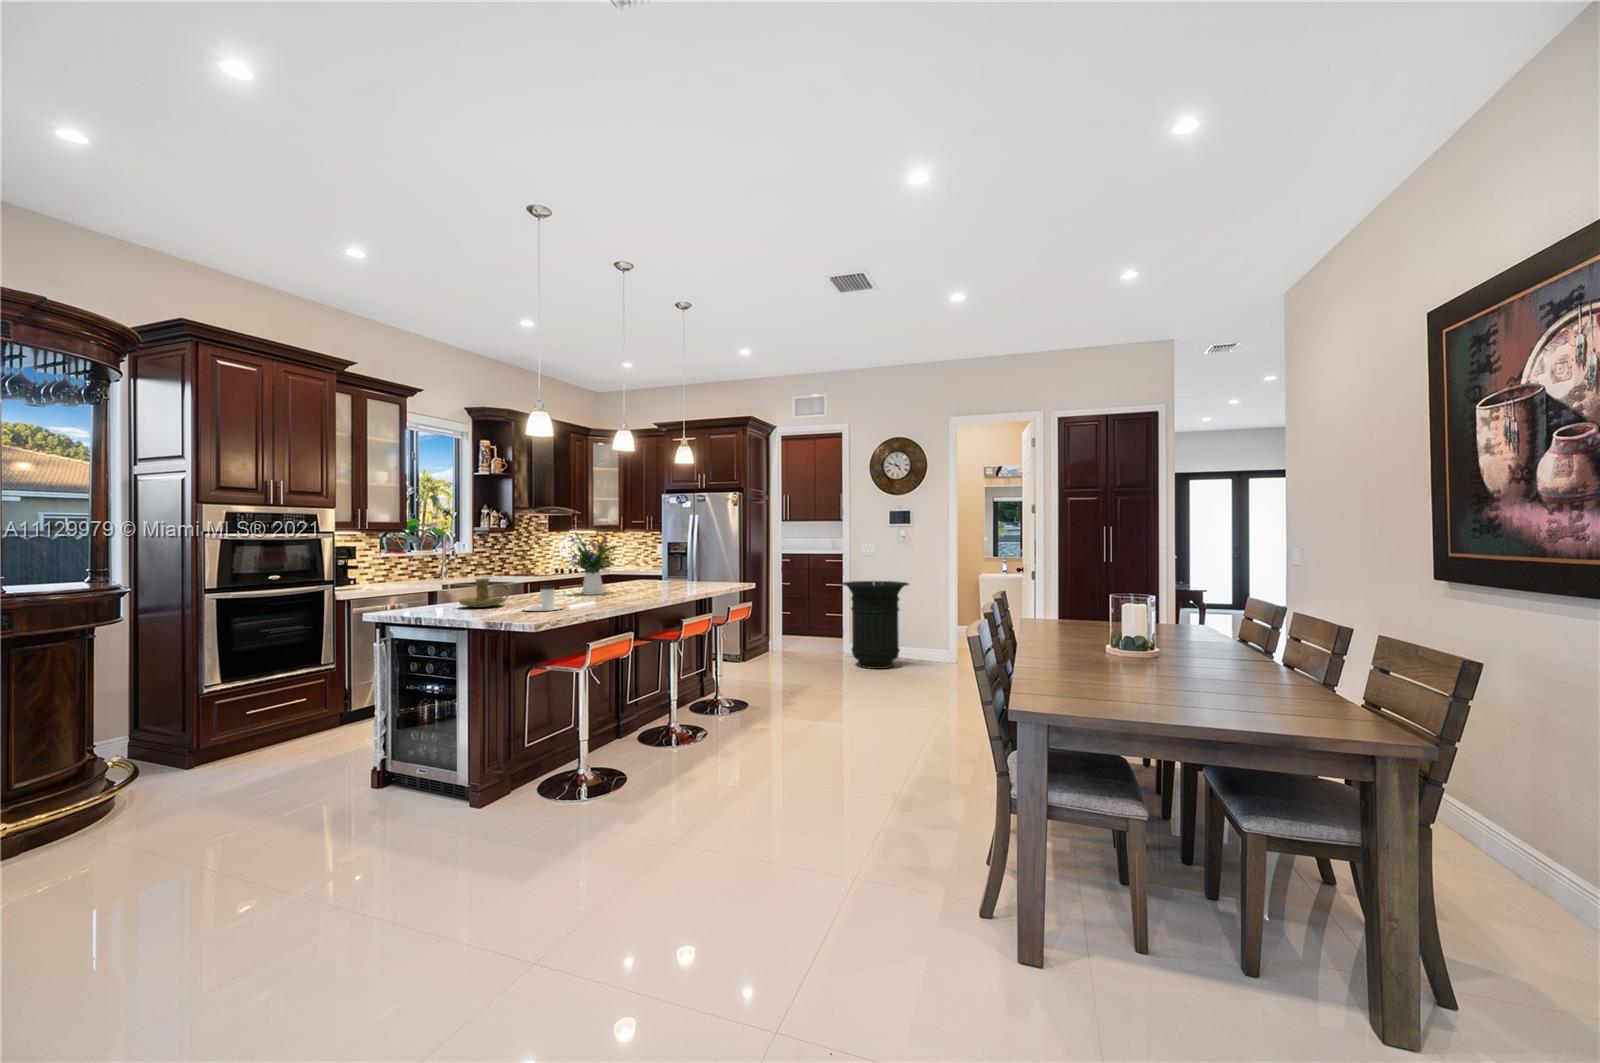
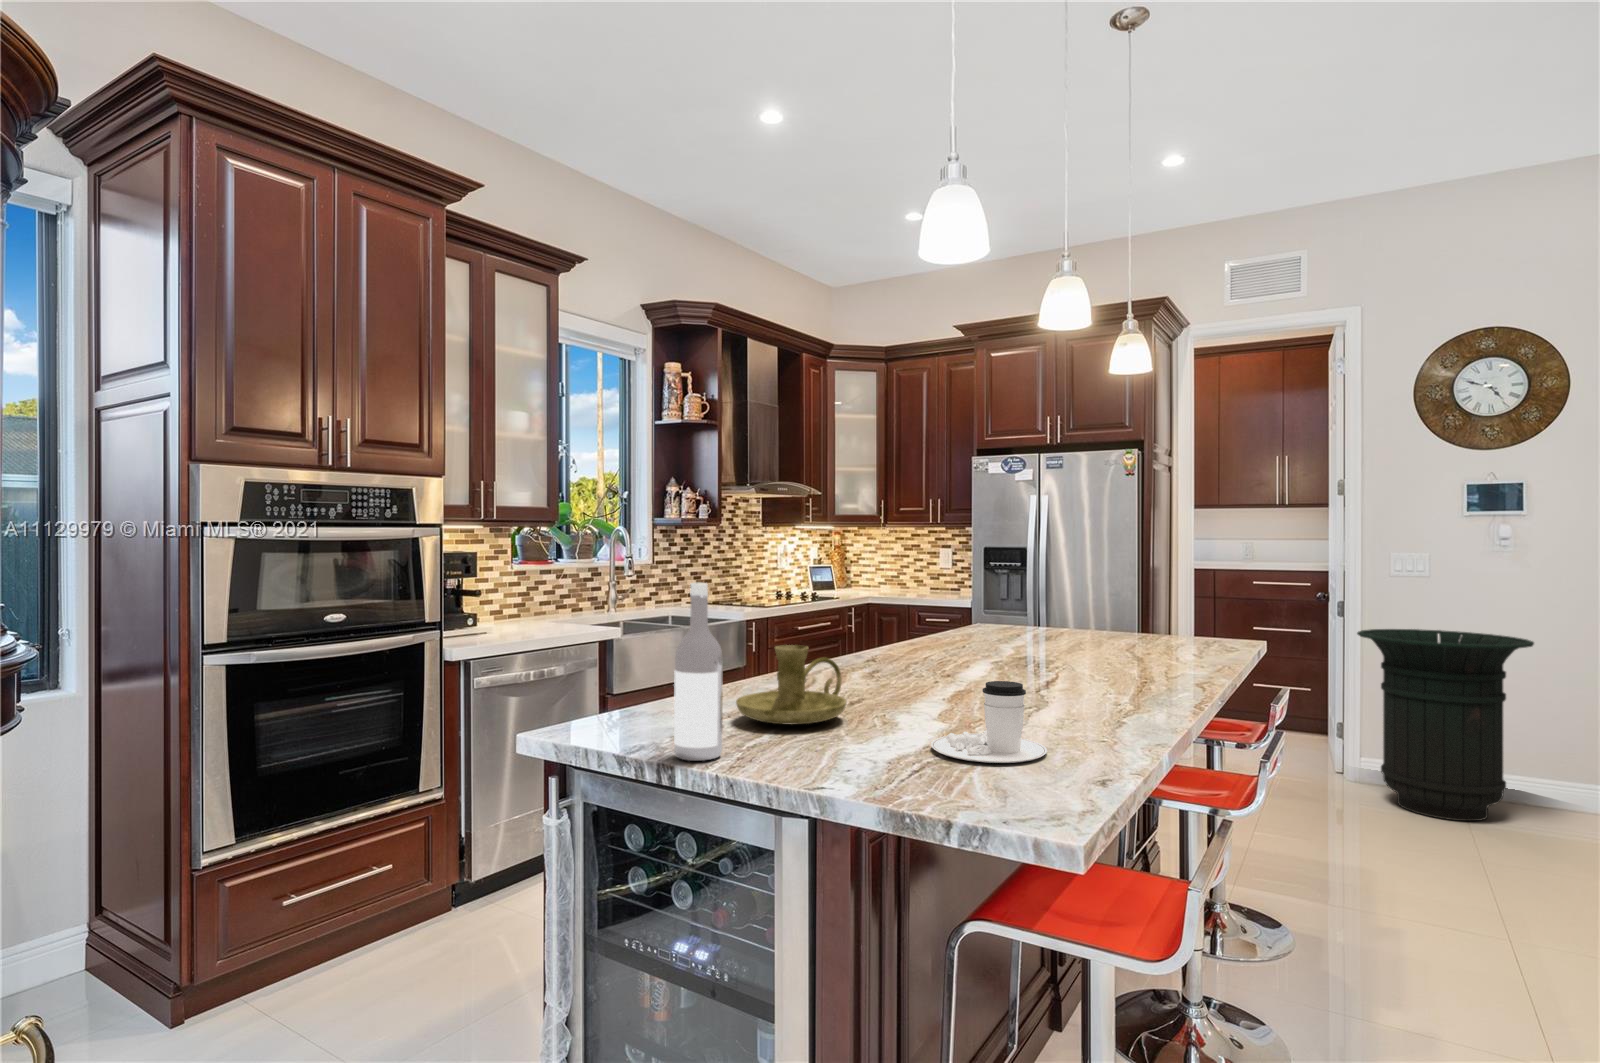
flower arrangement: present [568,534,618,595] -> none [905,527,1043,674]
wine bottle: none [422,553,442,615] -> present [674,583,722,761]

